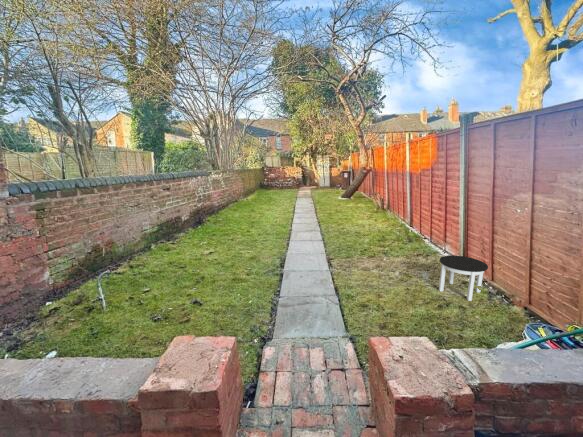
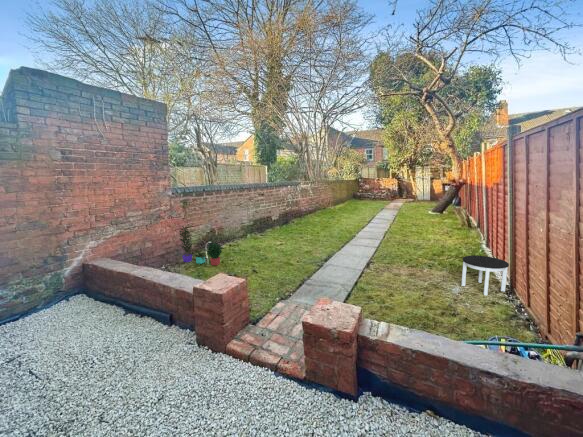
potted plant: none [29,249,124,312] -> present [180,226,222,265]

